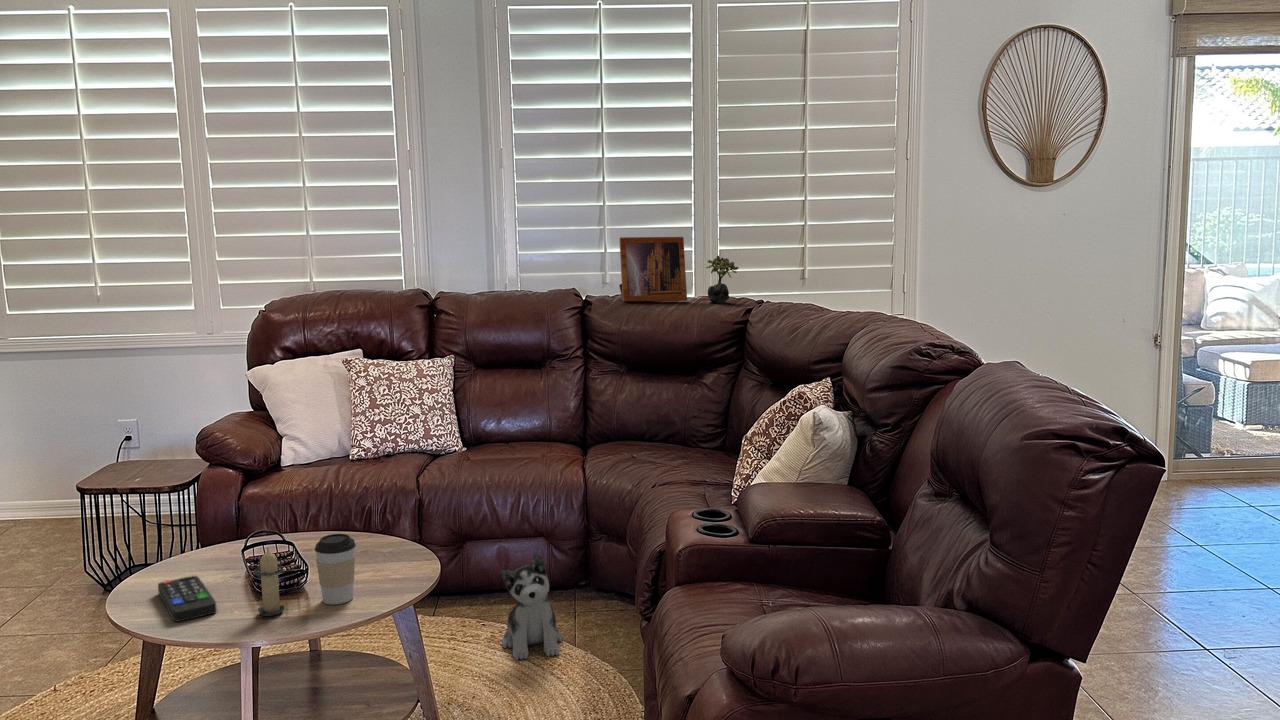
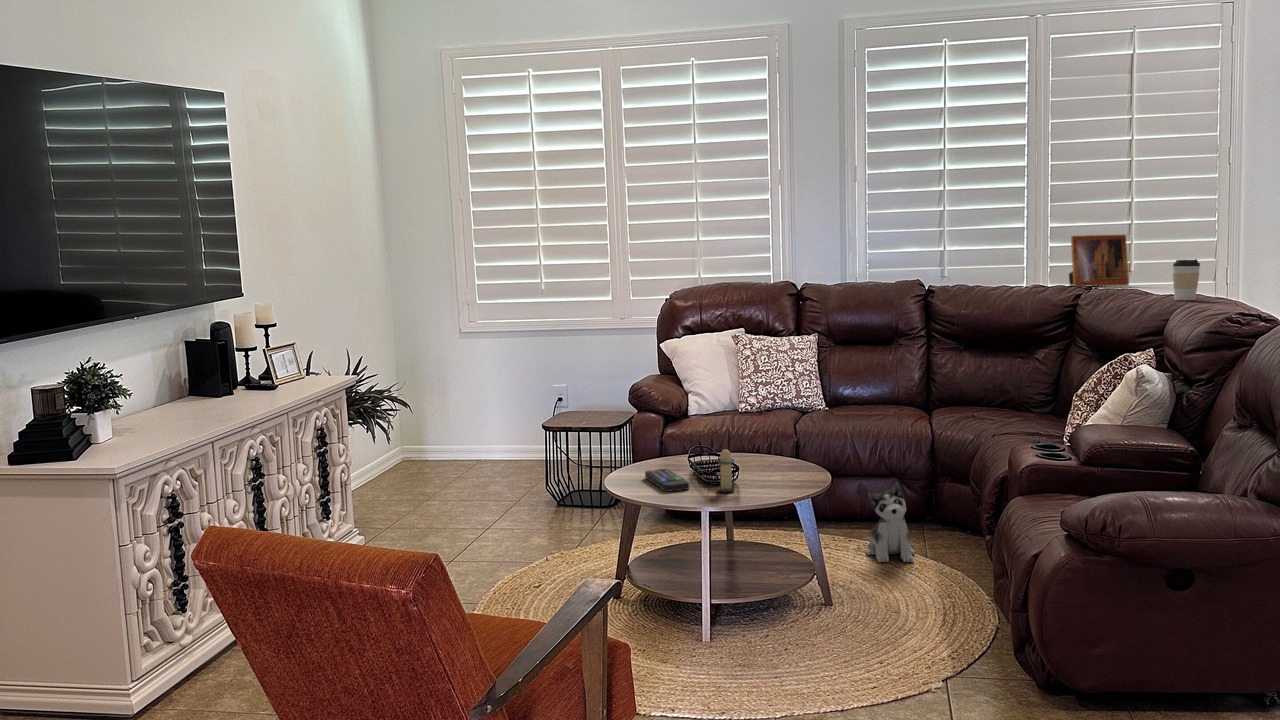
picture frame: present [619,237,687,302] -> present [1069,234,1129,287]
succulent plant: present [706,256,739,303] -> none [1038,250,1069,291]
coffee cup: present [315,534,356,605] -> present [1173,259,1200,300]

